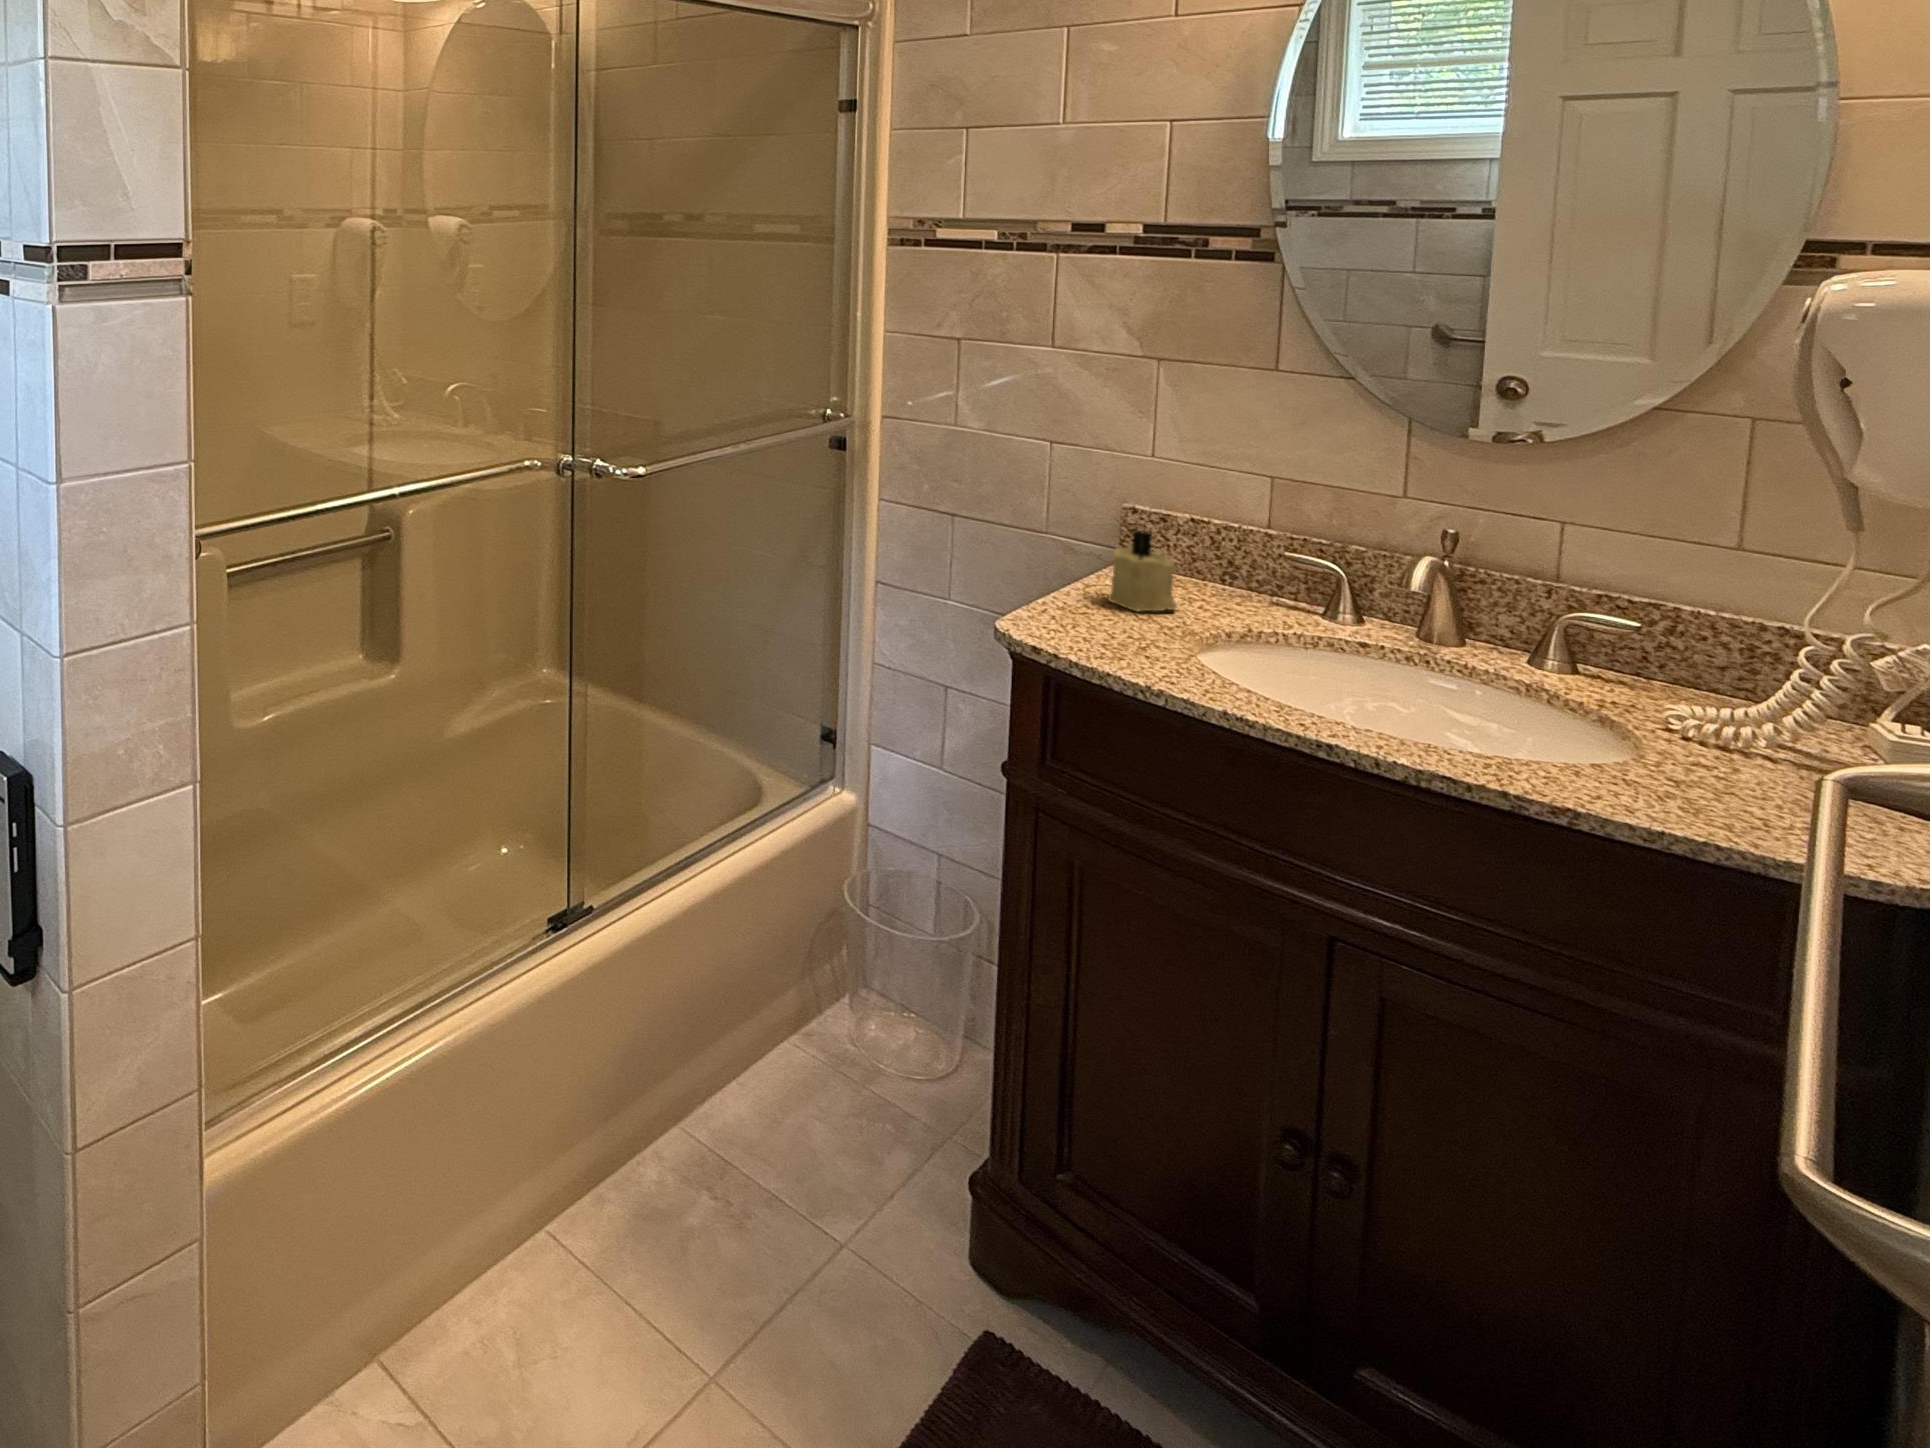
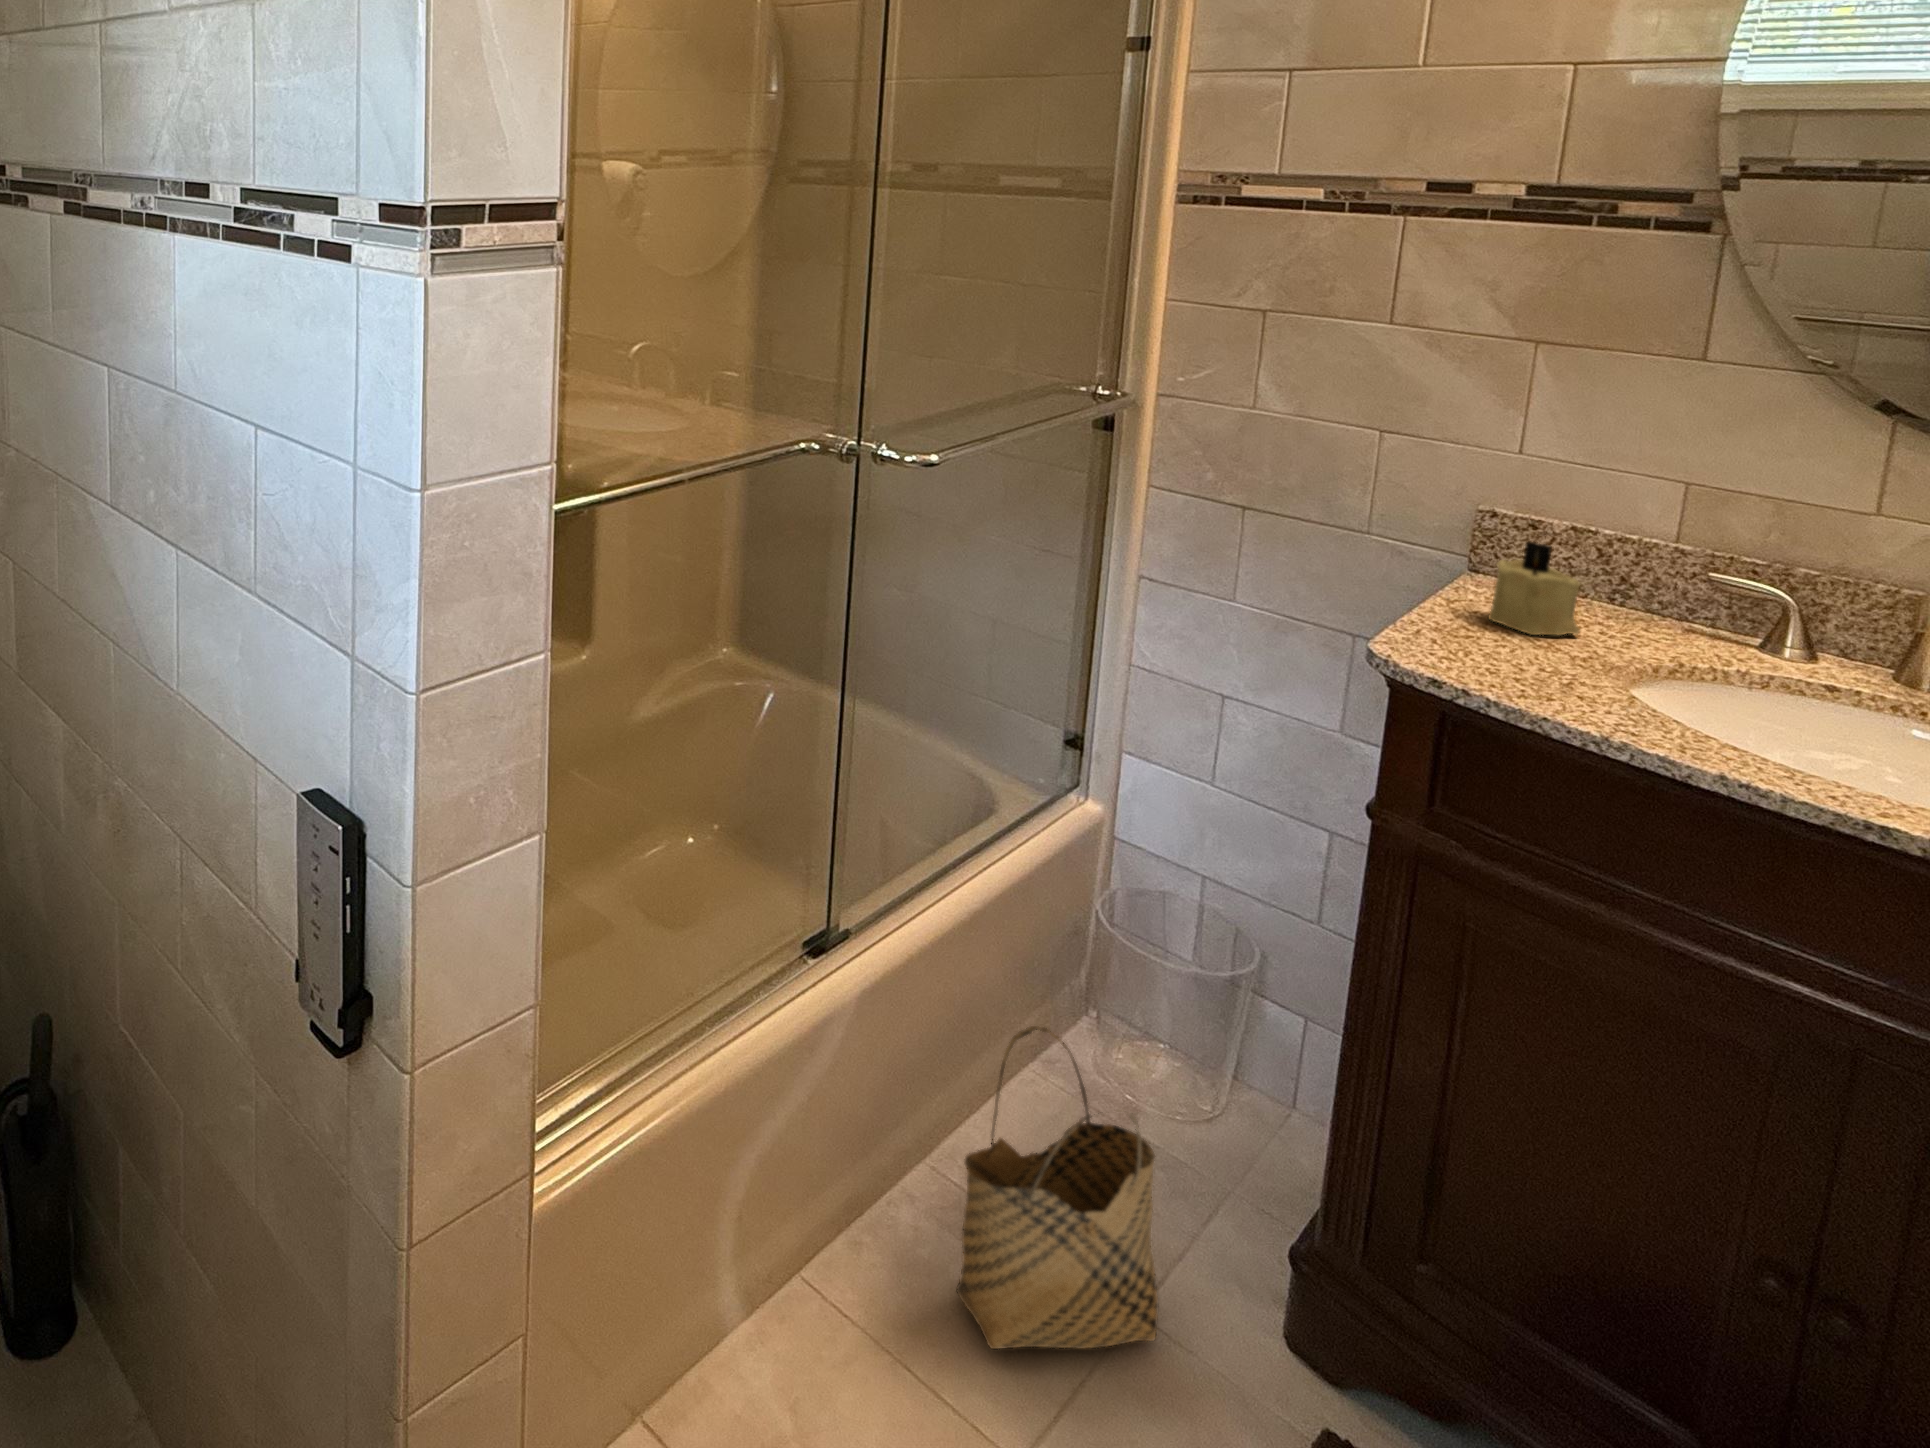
woven basket: none [678,989,855,1290] -> present [957,1026,1159,1349]

